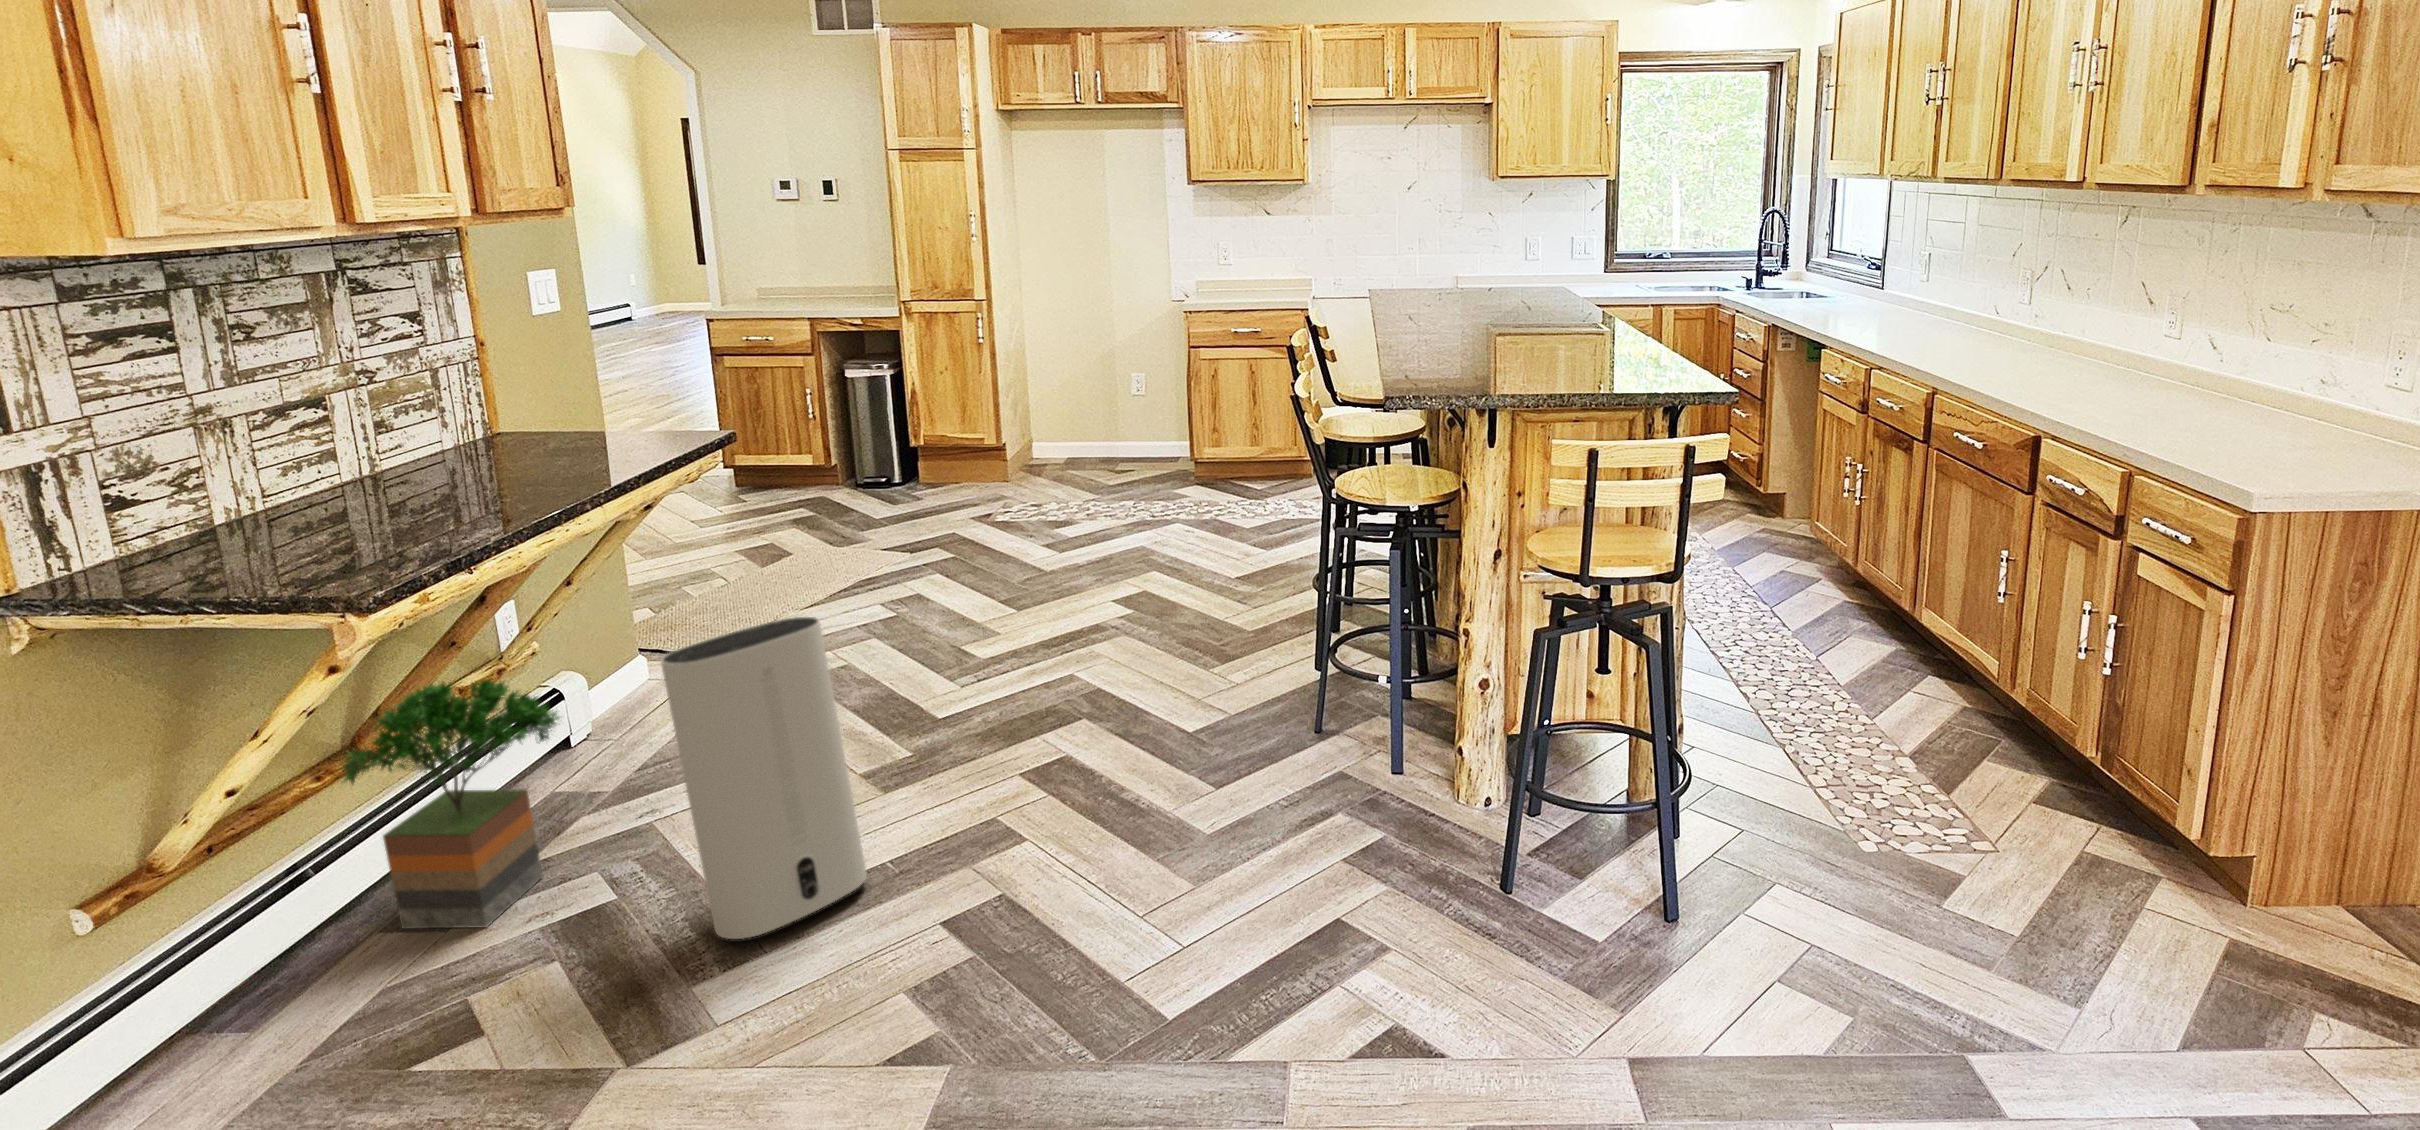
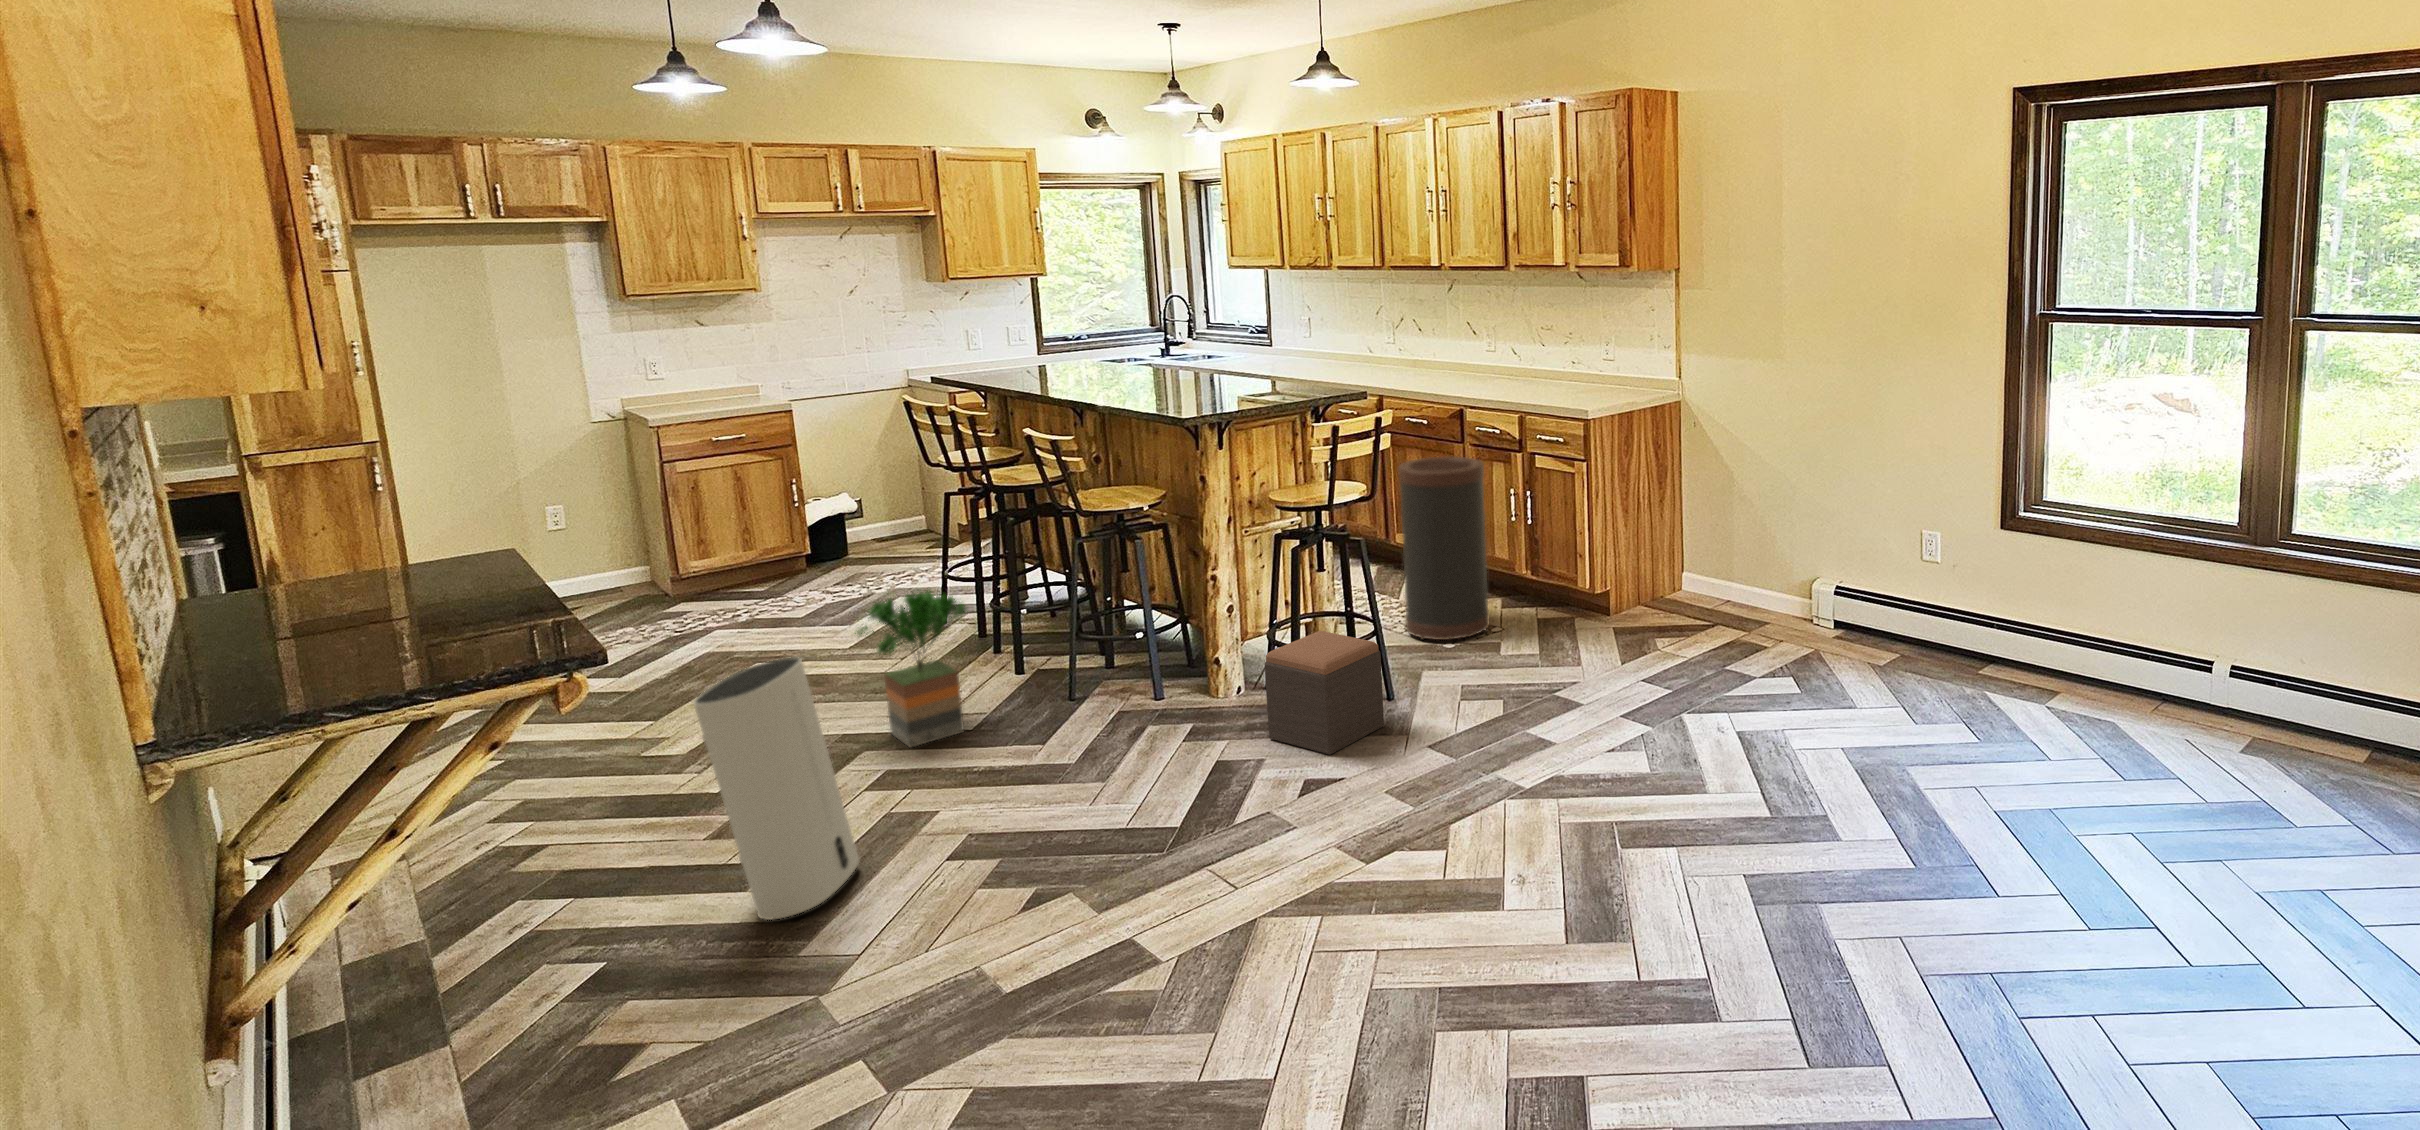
trash can: none [1819,510,2006,843] -> present [1398,457,1490,640]
potted tree: present [339,679,560,929] -> present [855,591,968,747]
footstool: none [1433,776,1613,1004] -> present [1264,631,1384,755]

